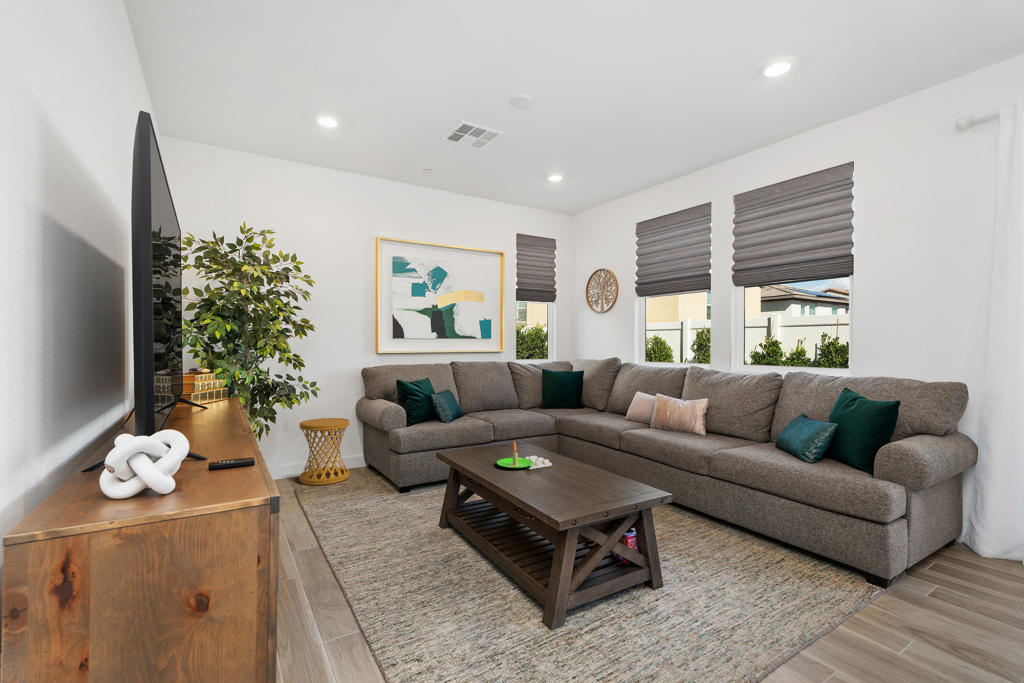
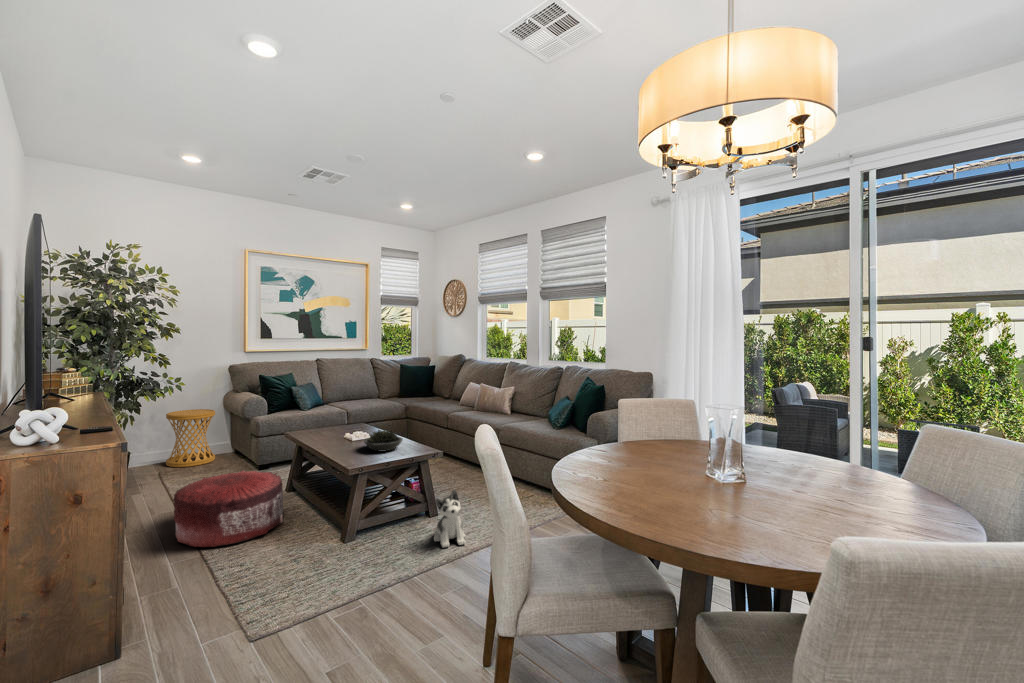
candle: present [497,441,533,468] -> none [328,420,357,441]
succulent plant: none [555,457,609,490] -> present [364,430,402,451]
pouf: none [319,503,452,620] -> present [173,470,284,547]
plush toy: none [681,561,741,656] -> present [434,490,466,547]

